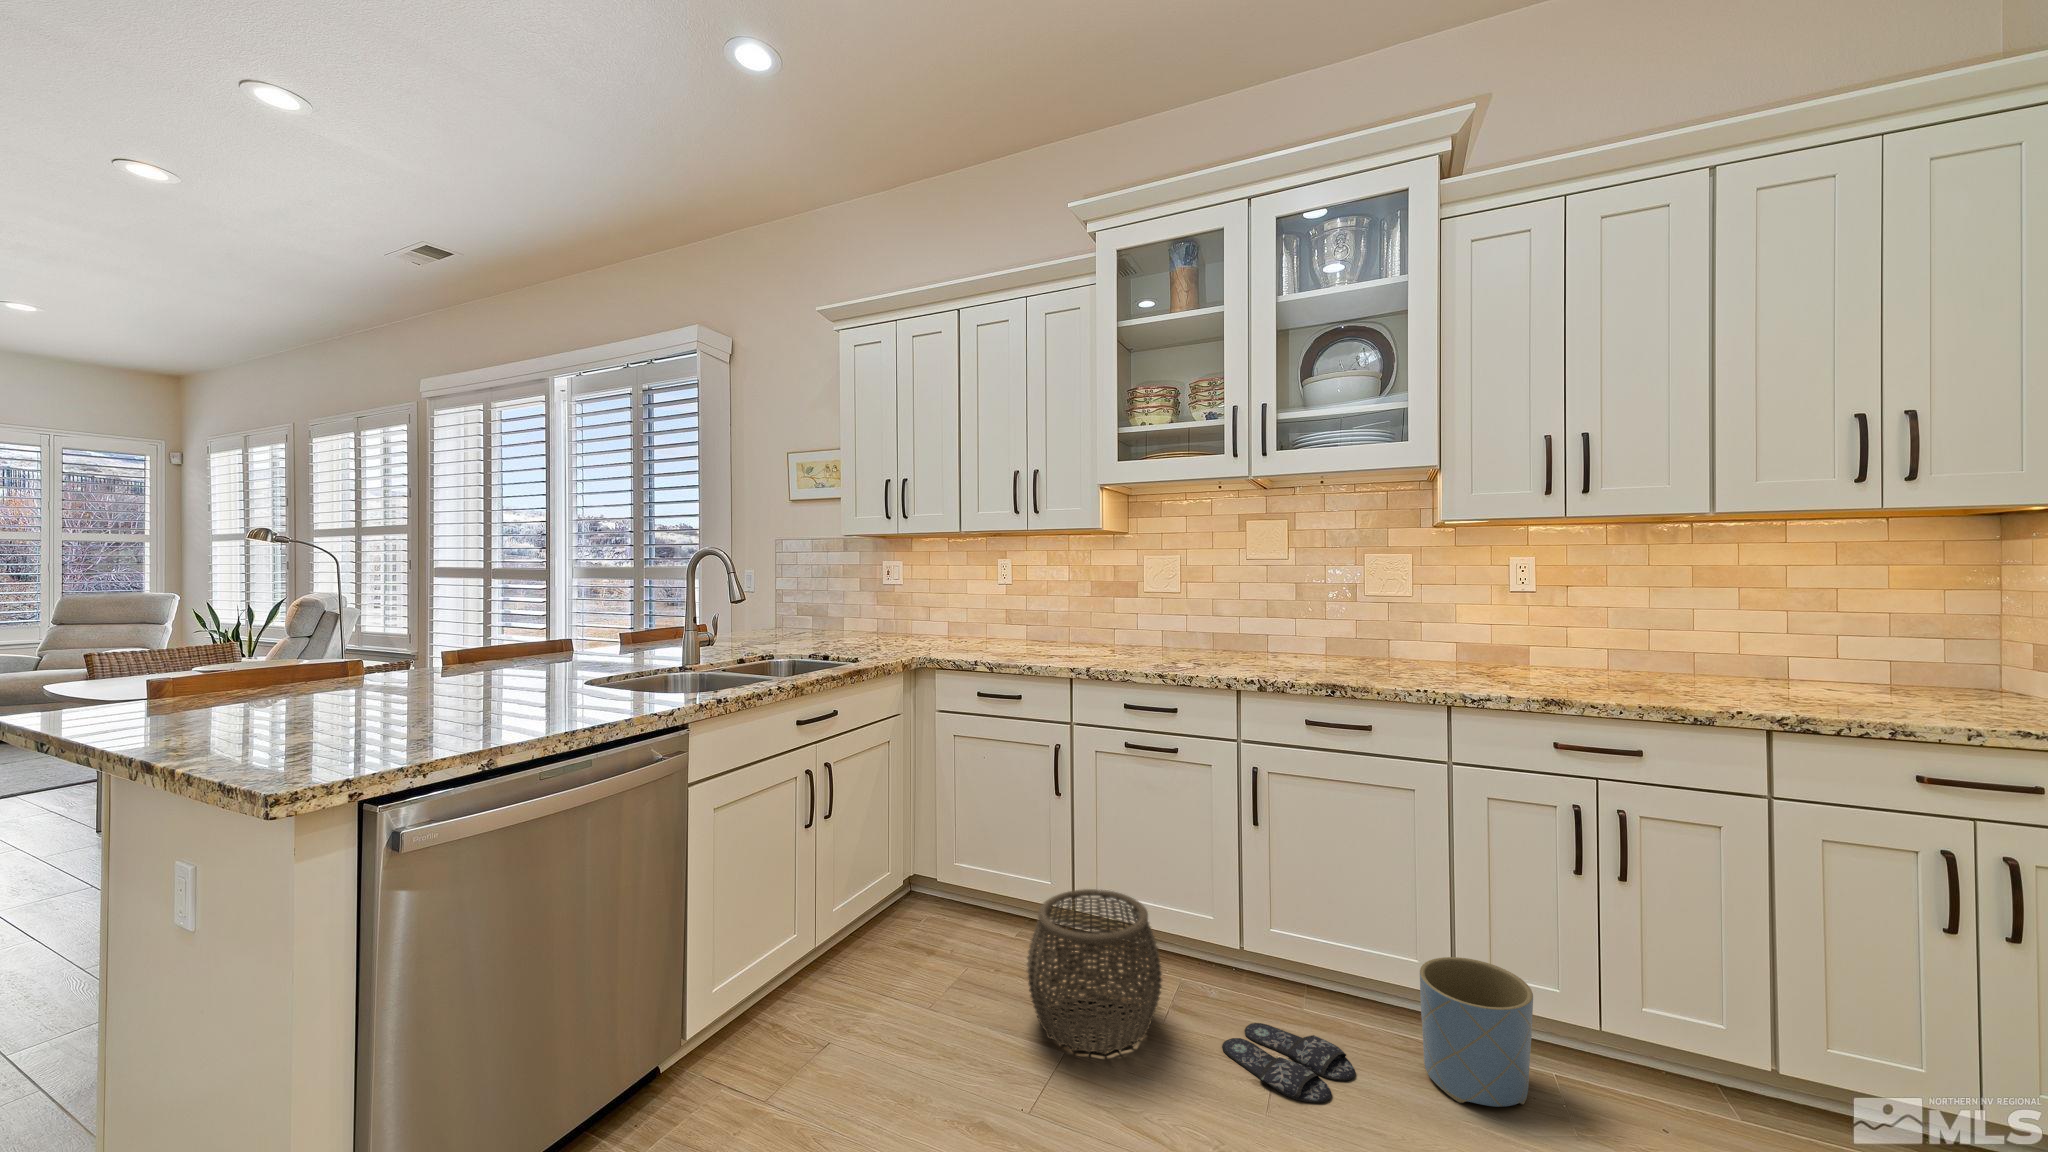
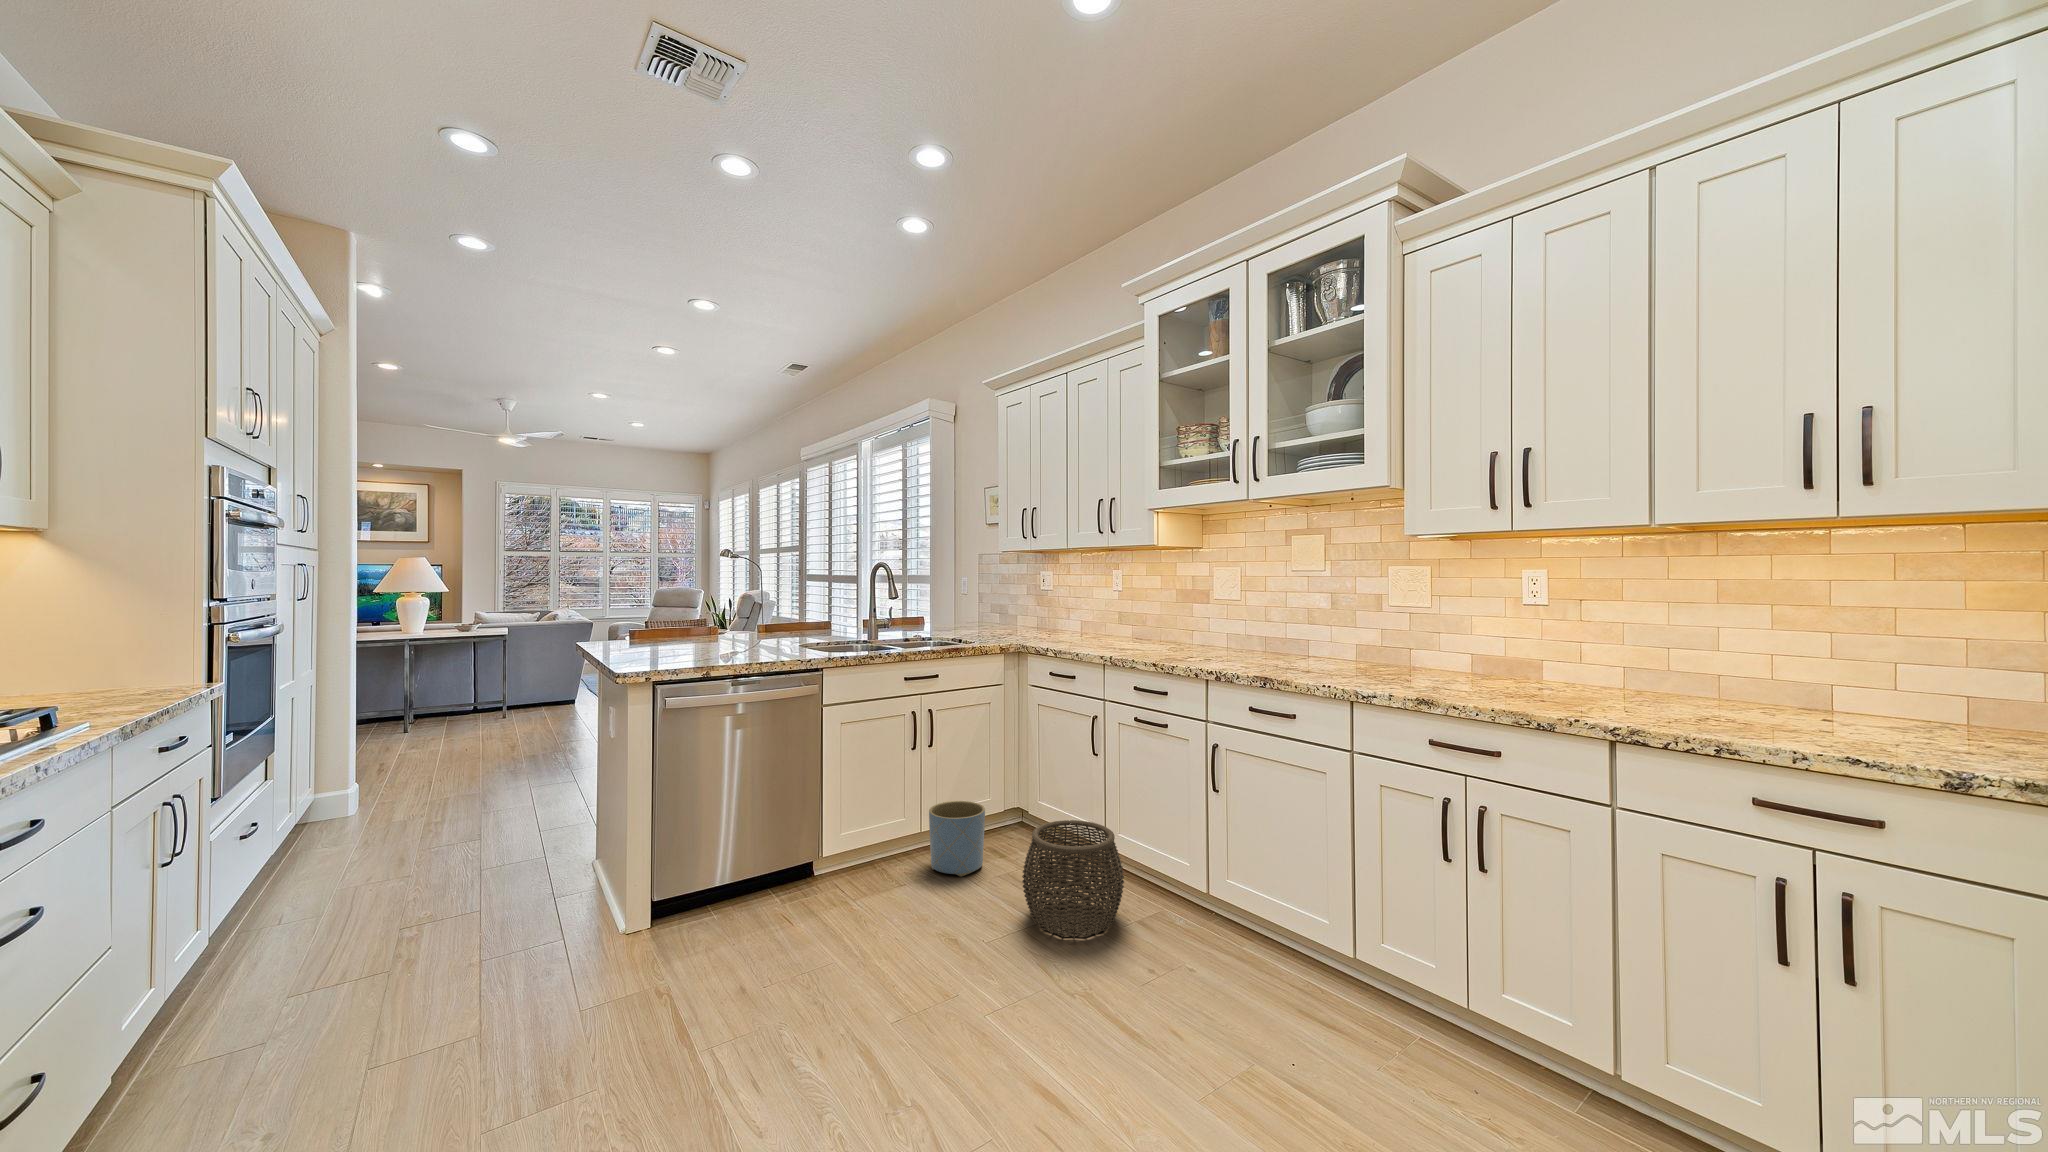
planter: present [1420,957,1533,1107] -> present [929,801,985,877]
slippers: present [1222,1023,1355,1103] -> none [1150,947,1242,1002]

